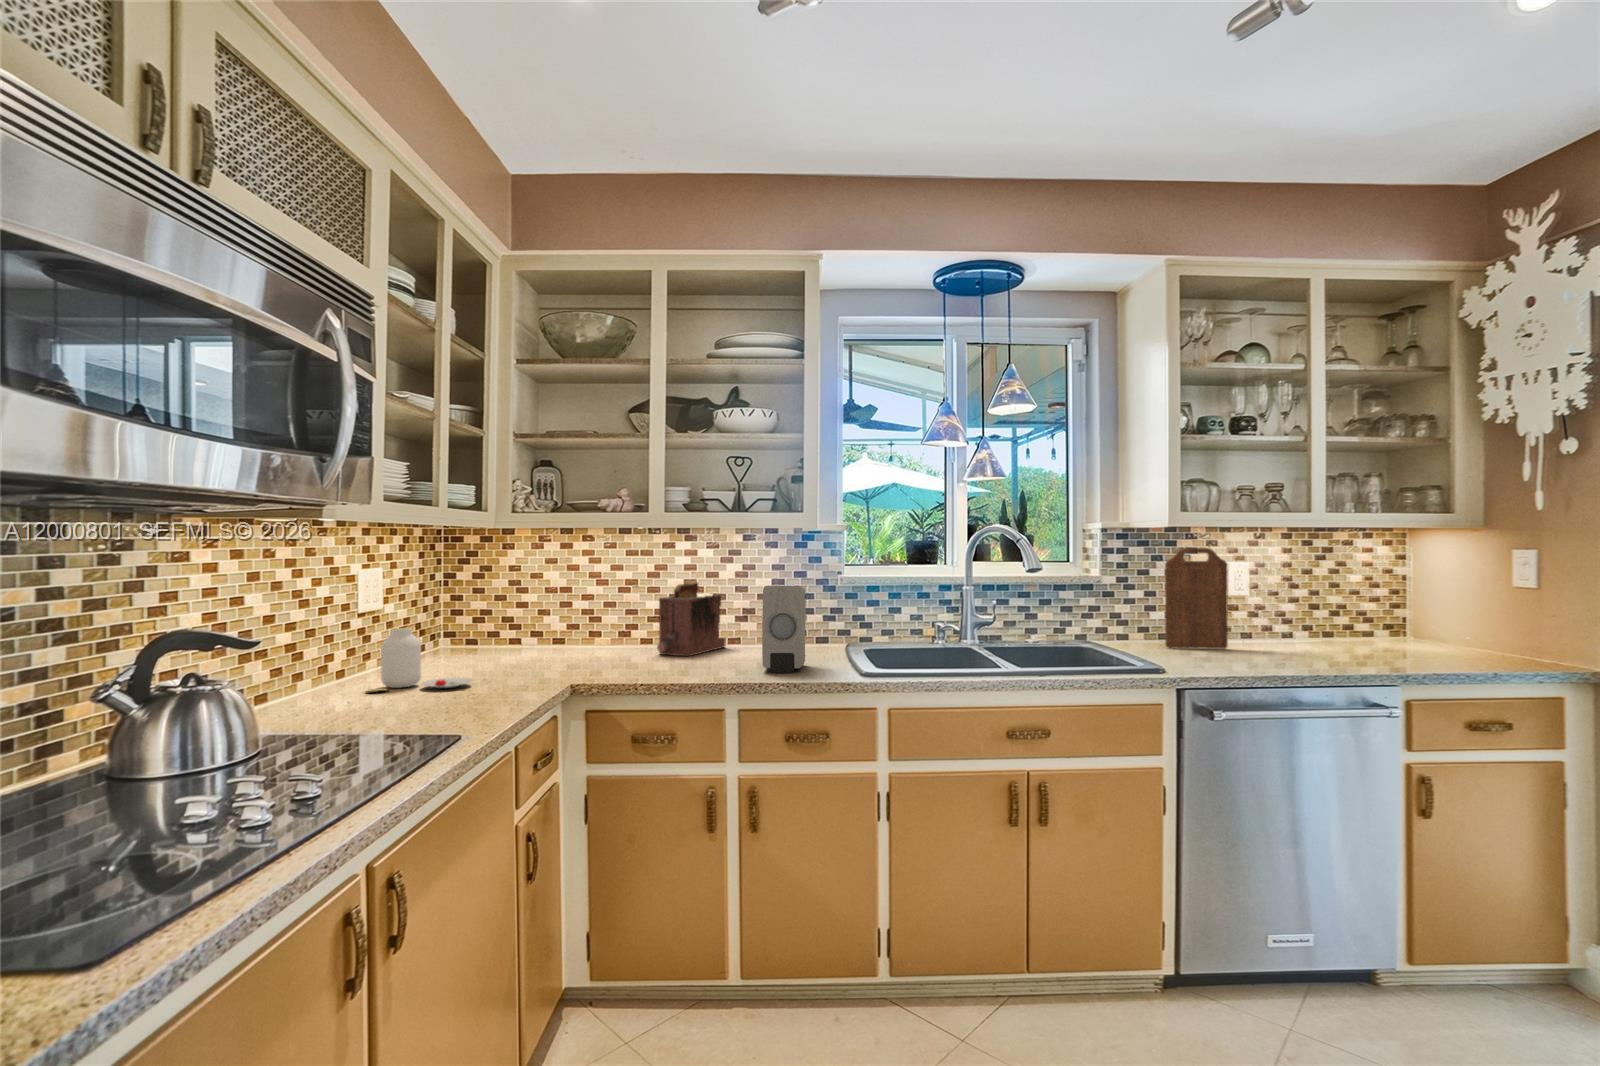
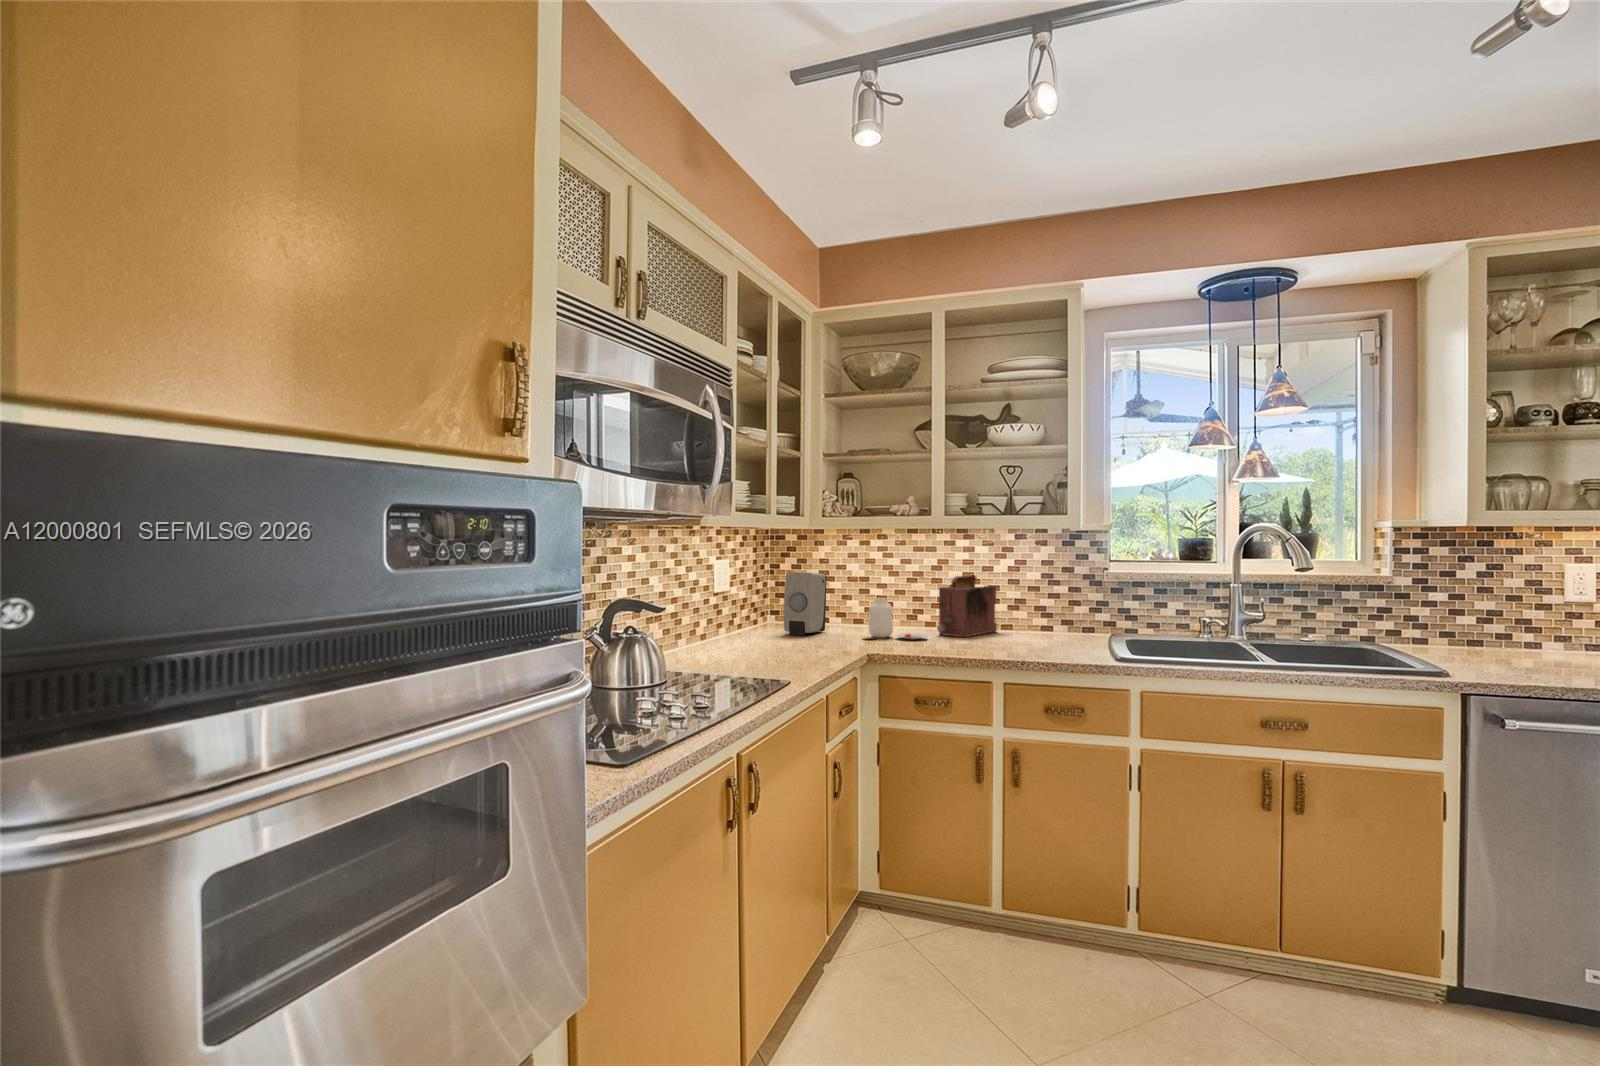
cutting board: present [1165,548,1228,649] -> none [1474,548,1558,658]
soap dispenser: present [762,586,806,673] -> present [784,572,827,636]
jar: present [366,628,472,693] -> present [865,598,927,639]

